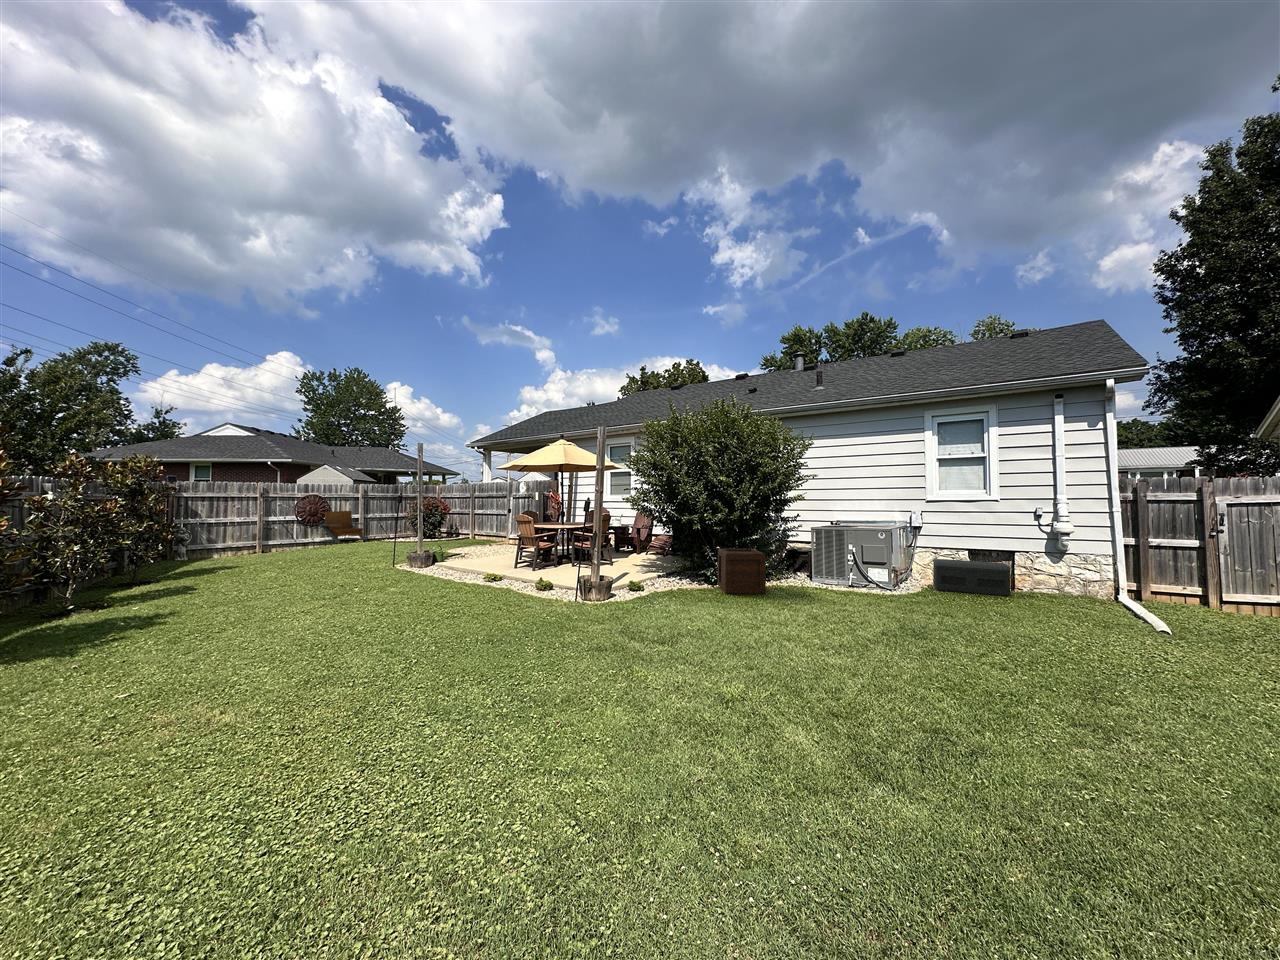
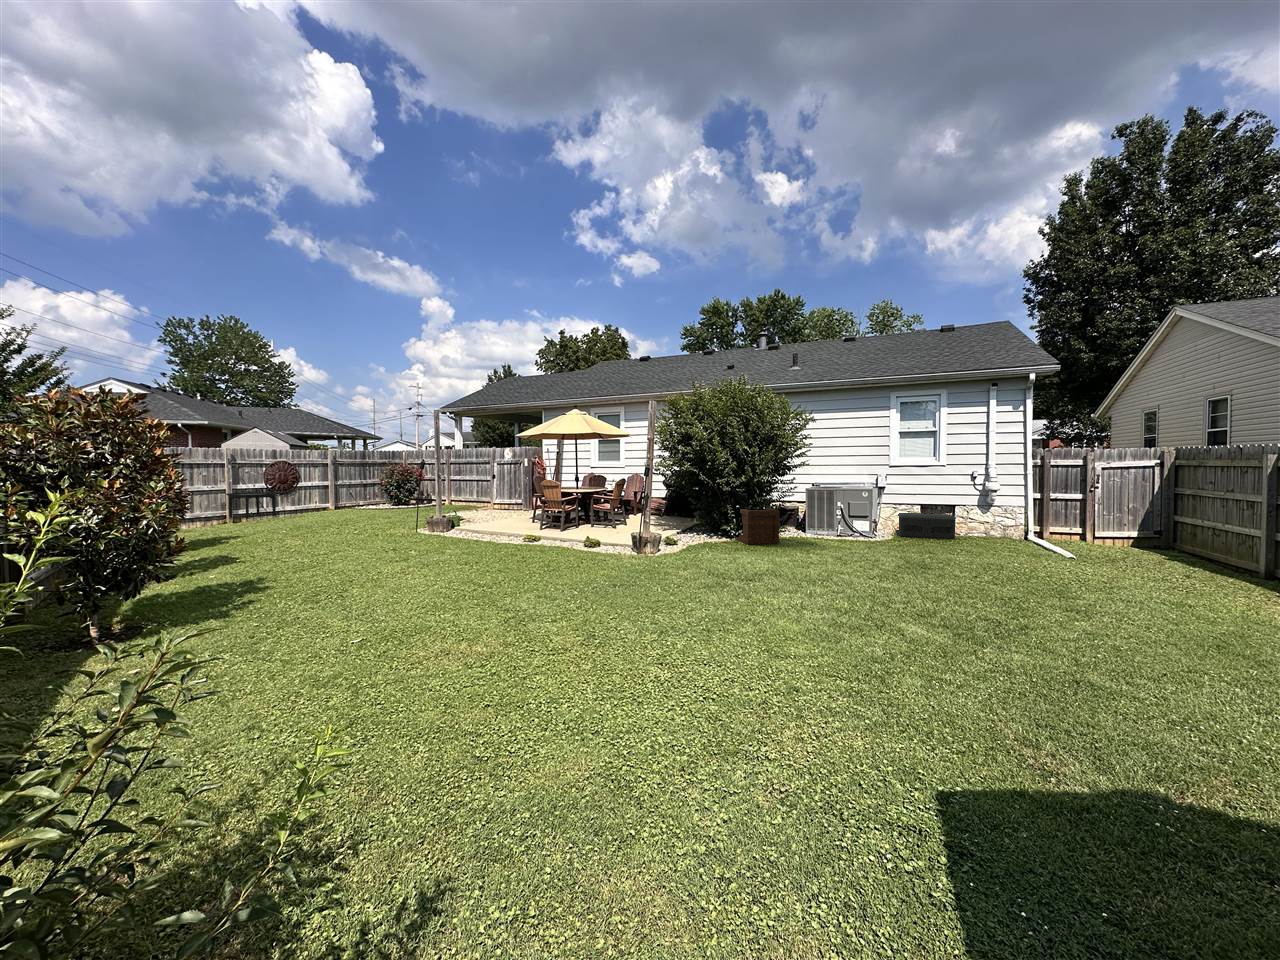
lounge chair: present [319,511,367,543] -> none [290,478,342,511]
round table: none [254,524,302,549] -> present [226,492,278,519]

